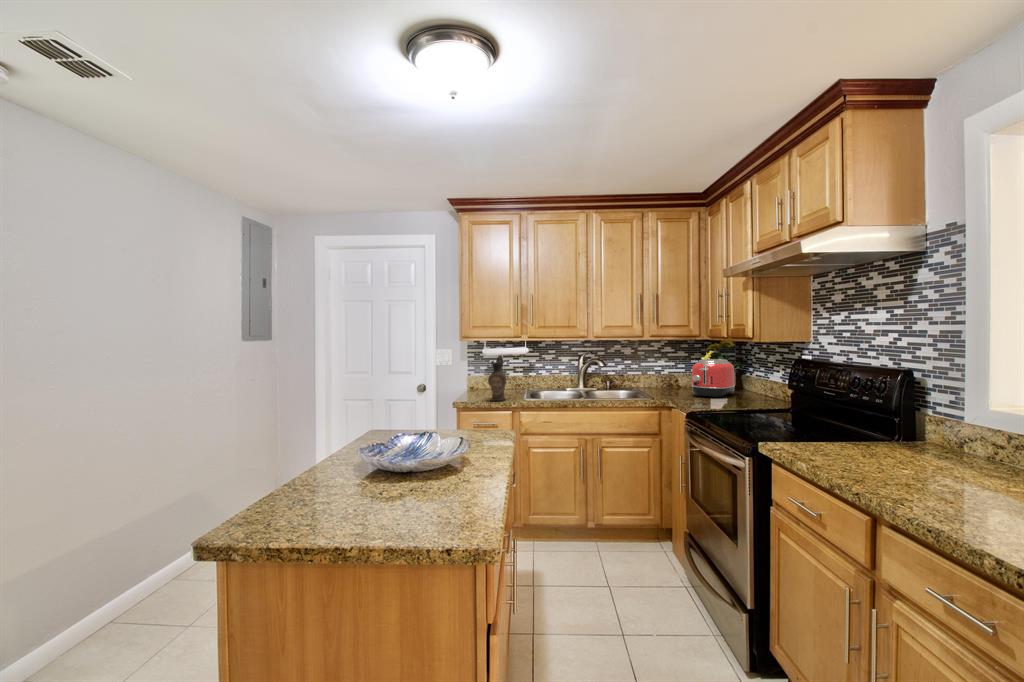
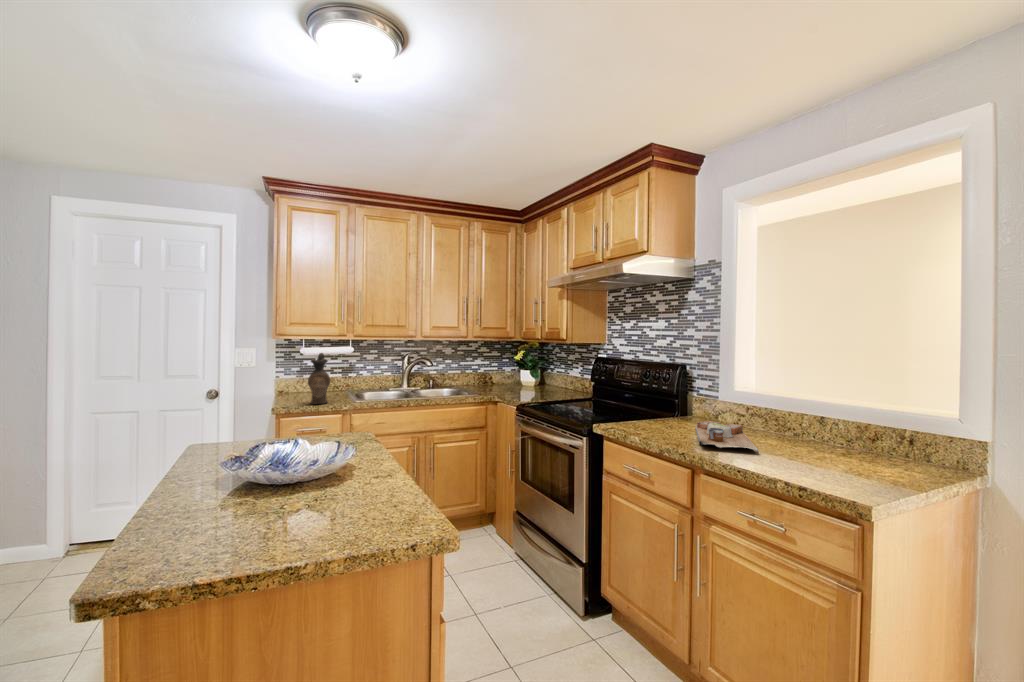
toaster: present [691,359,735,398] -> none [511,359,544,392]
cutting board: none [886,450,992,506] -> present [695,420,759,453]

